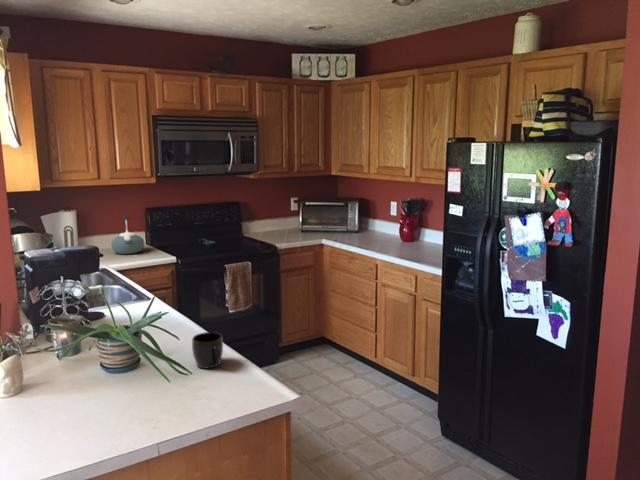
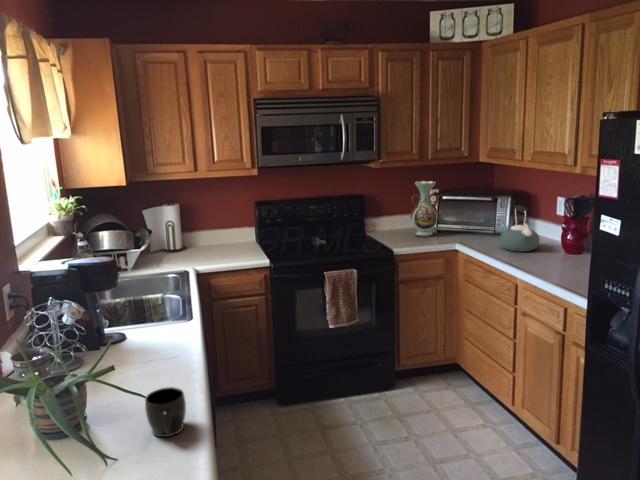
decorative vase: none [282,190,303,235] -> present [411,181,438,237]
kettle: present [111,216,144,254] -> present [500,205,539,252]

